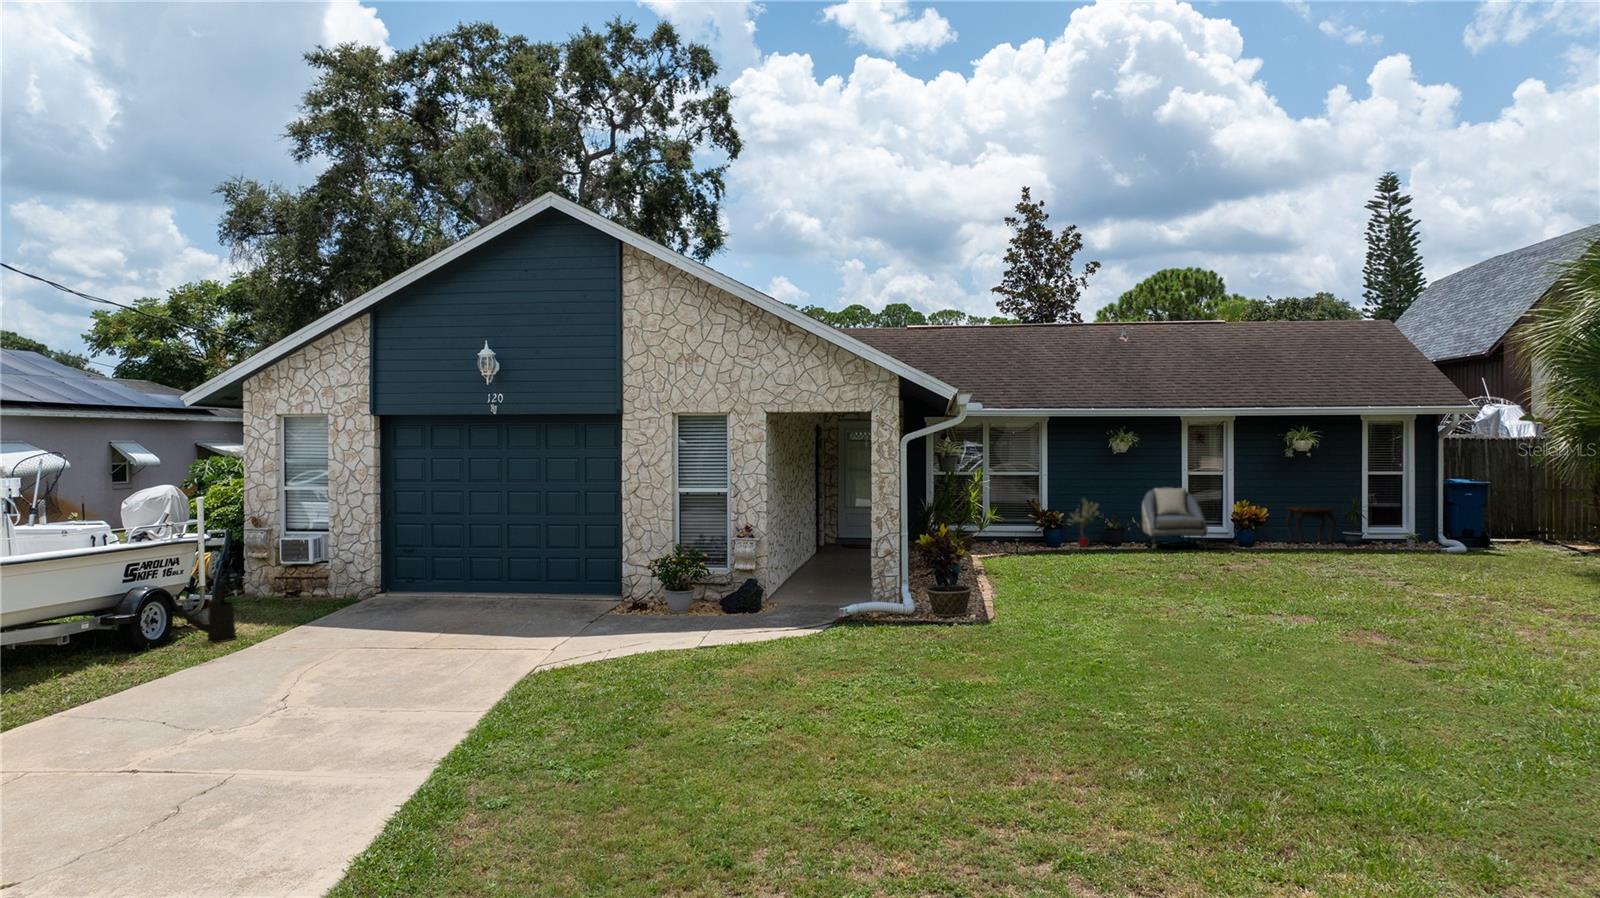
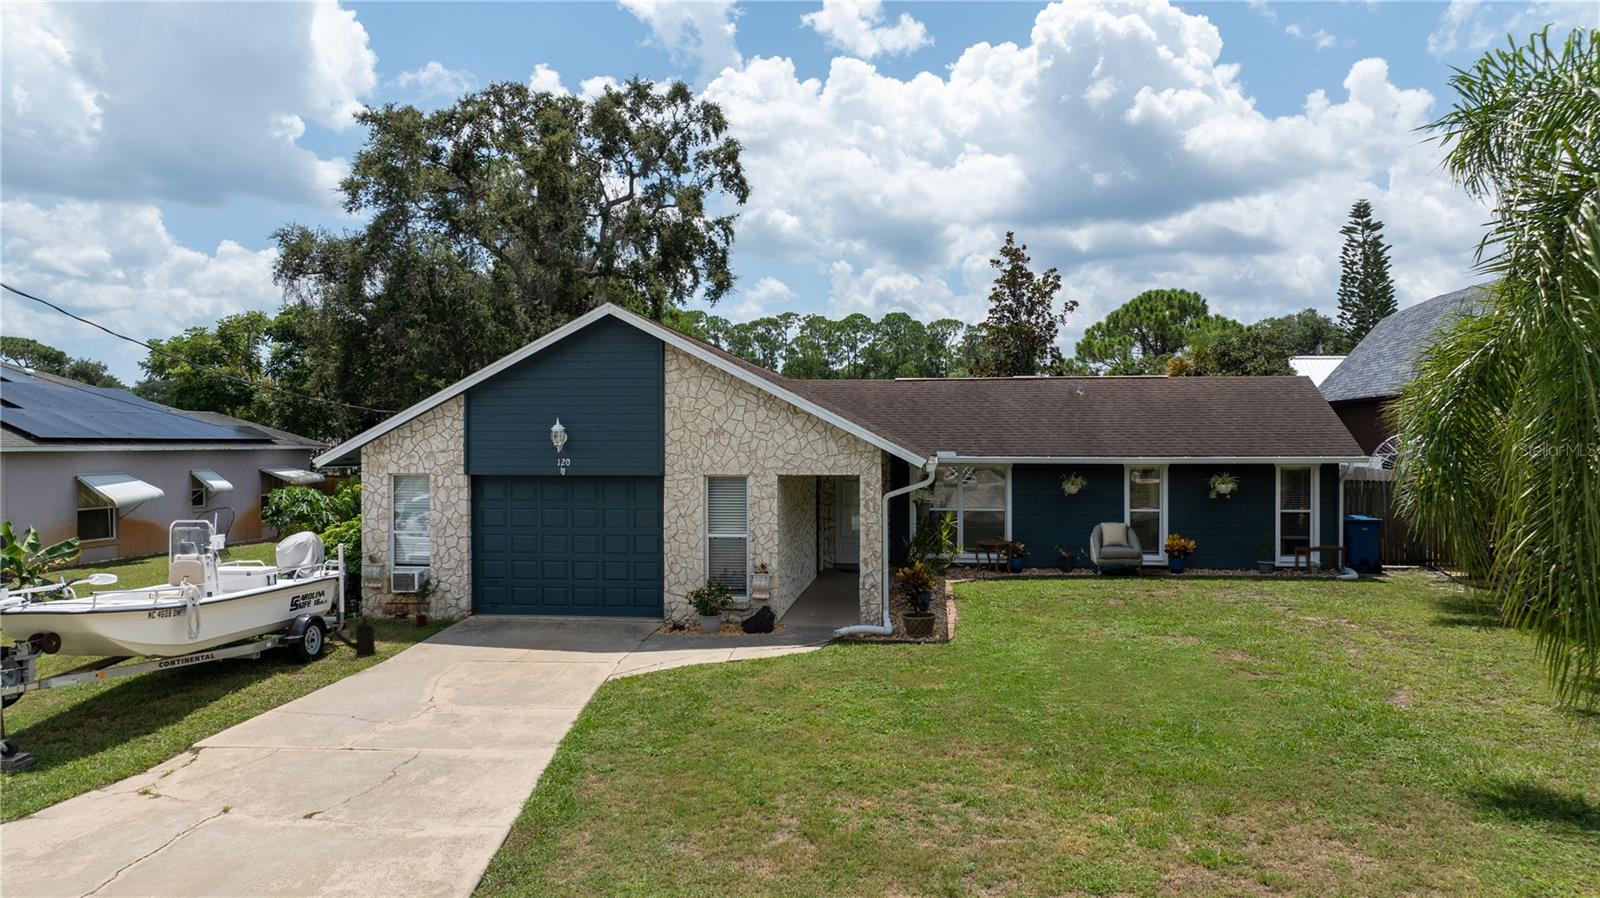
potted tree: present [1068,500,1099,547] -> present [403,574,440,626]
side table: present [1287,506,1336,546] -> present [975,539,1011,575]
bench: none [1385,513,1449,545] -> present [1294,545,1347,573]

